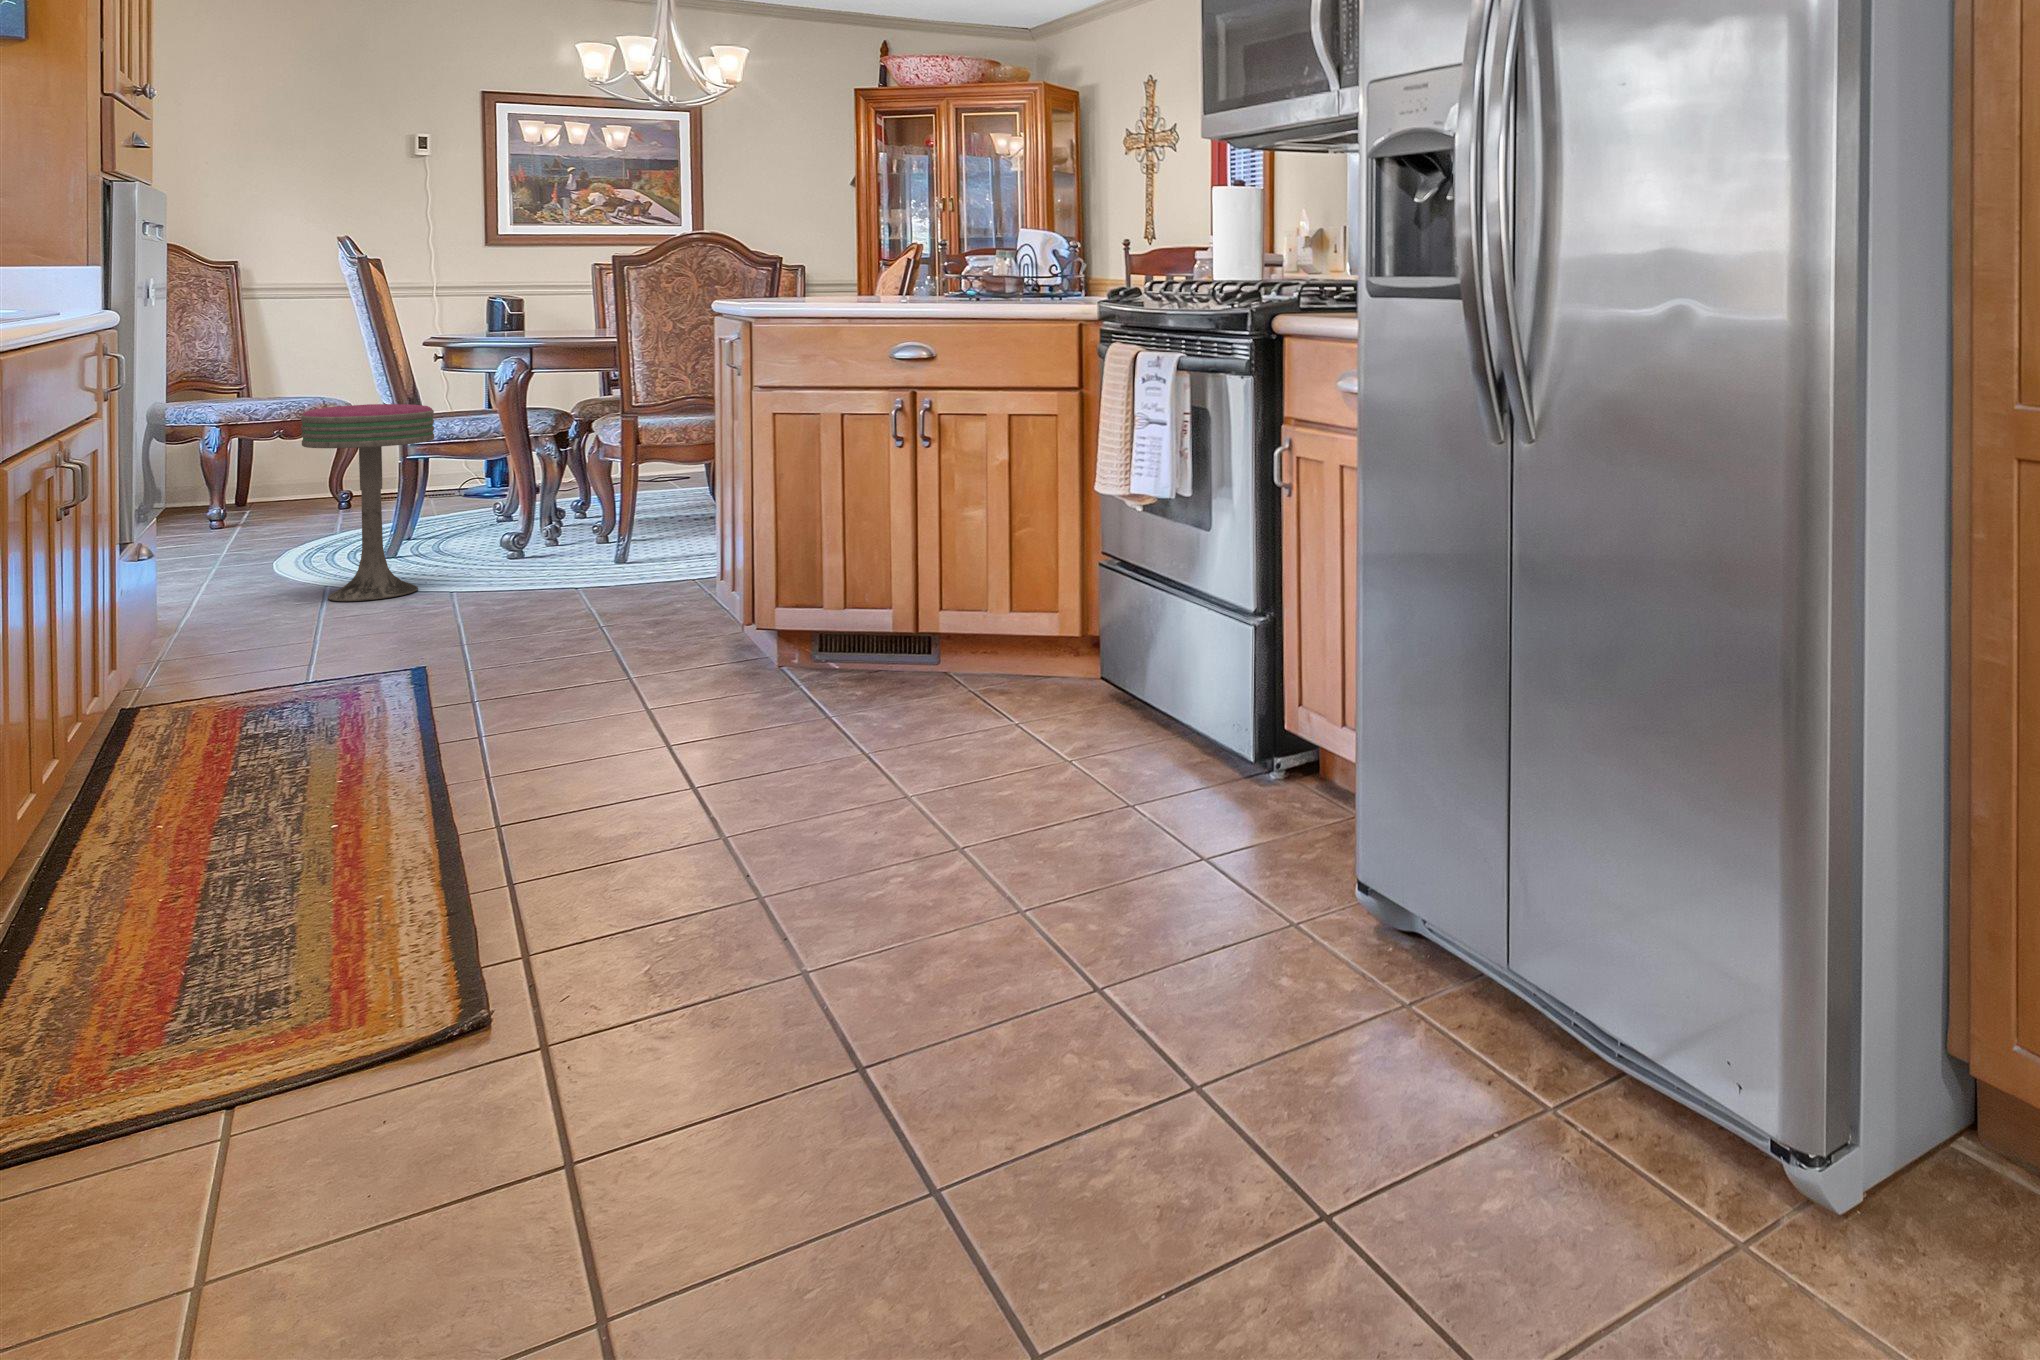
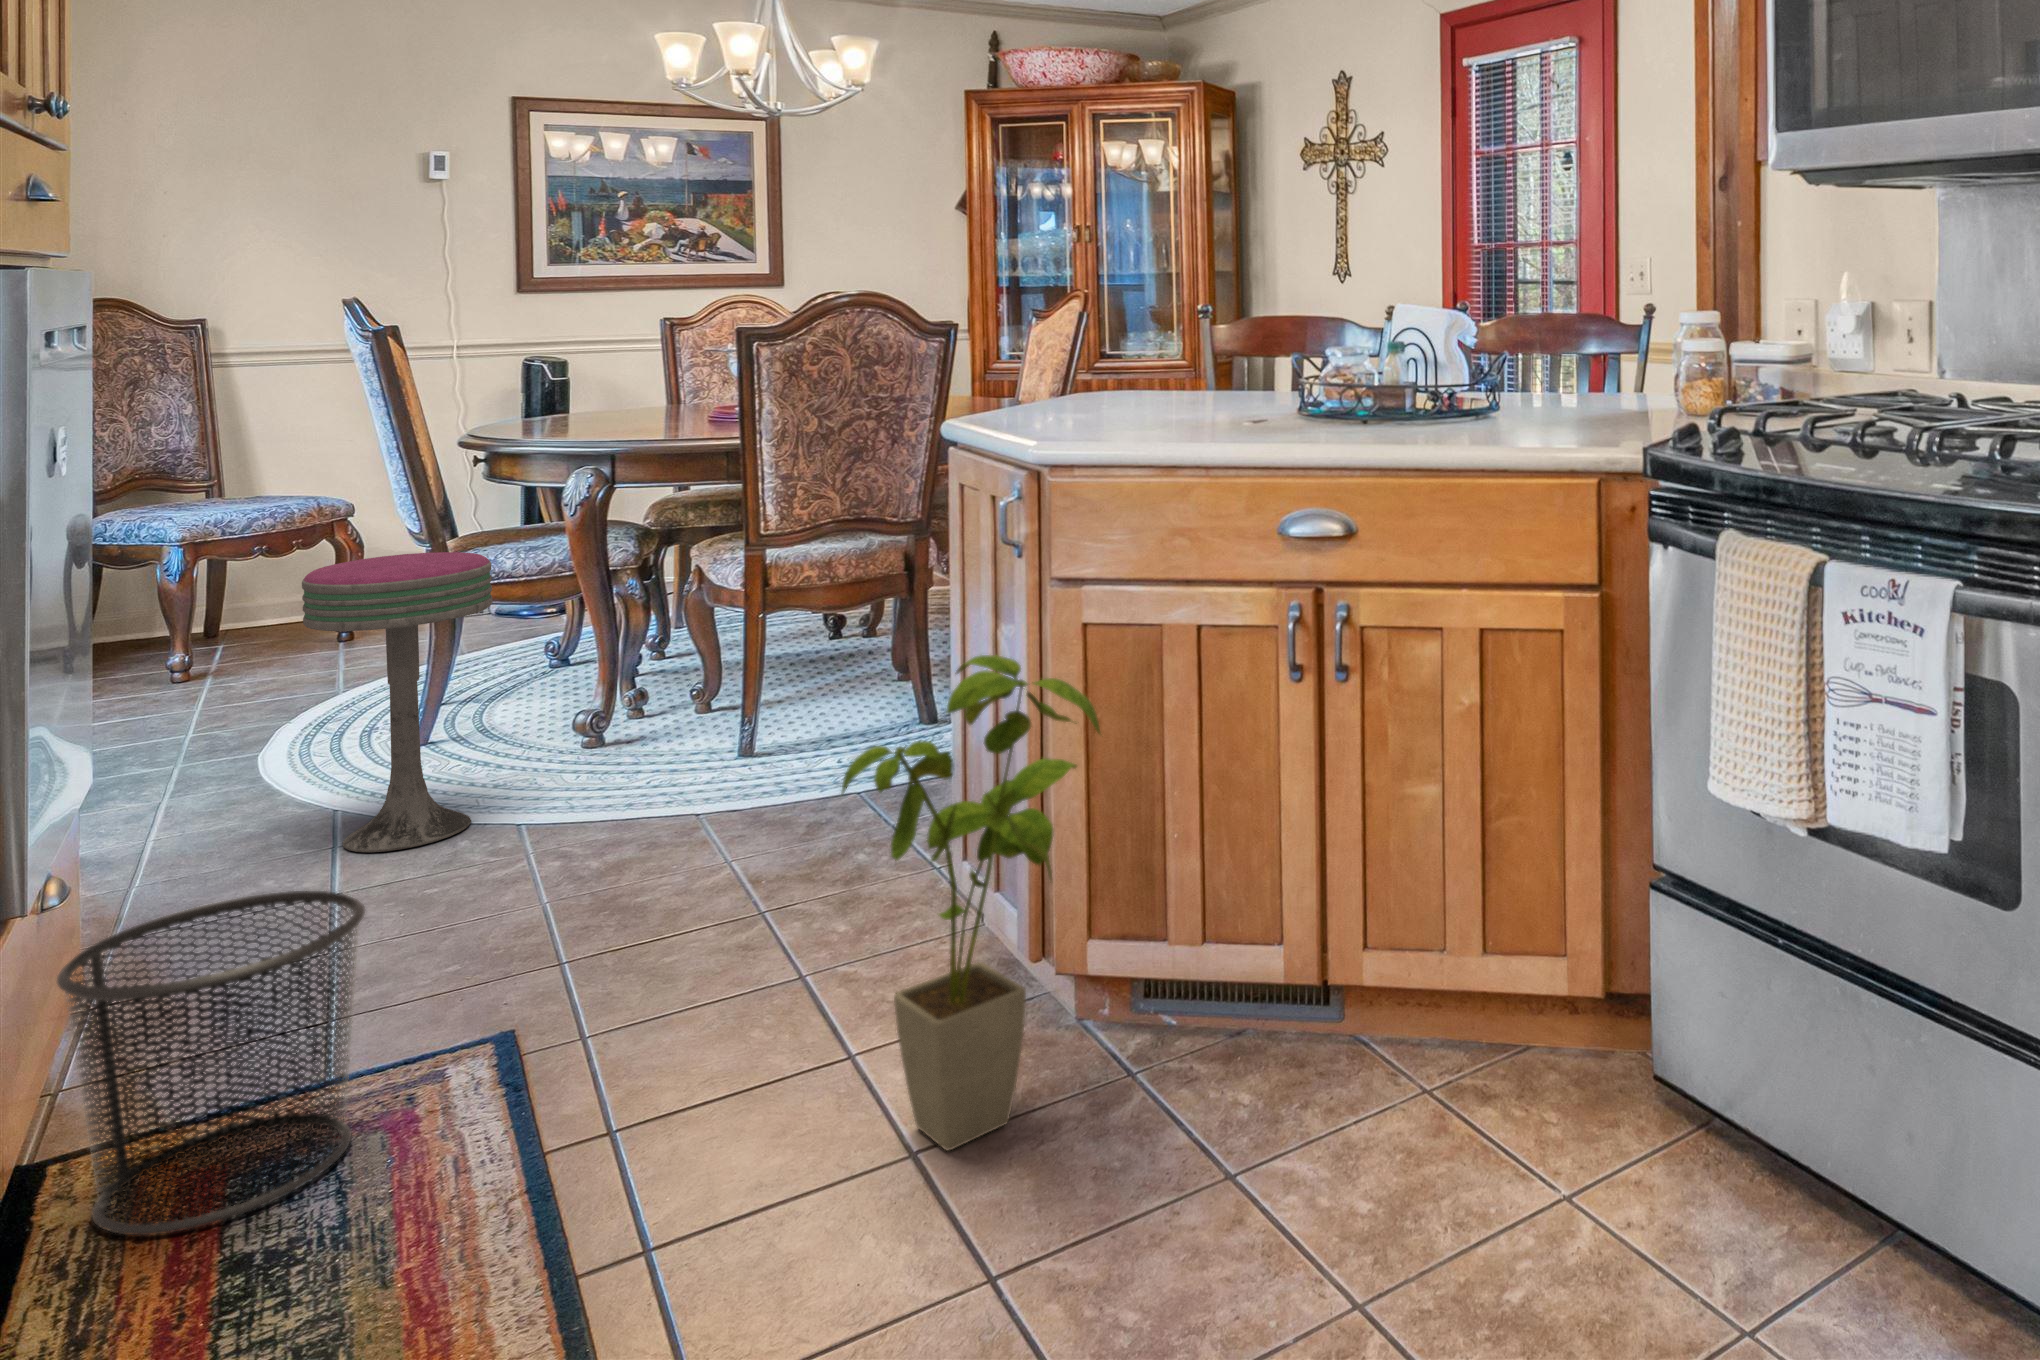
house plant: none [603,419,768,706] -> present [842,655,1100,1151]
waste bin: none [146,558,326,727] -> present [57,891,365,1235]

